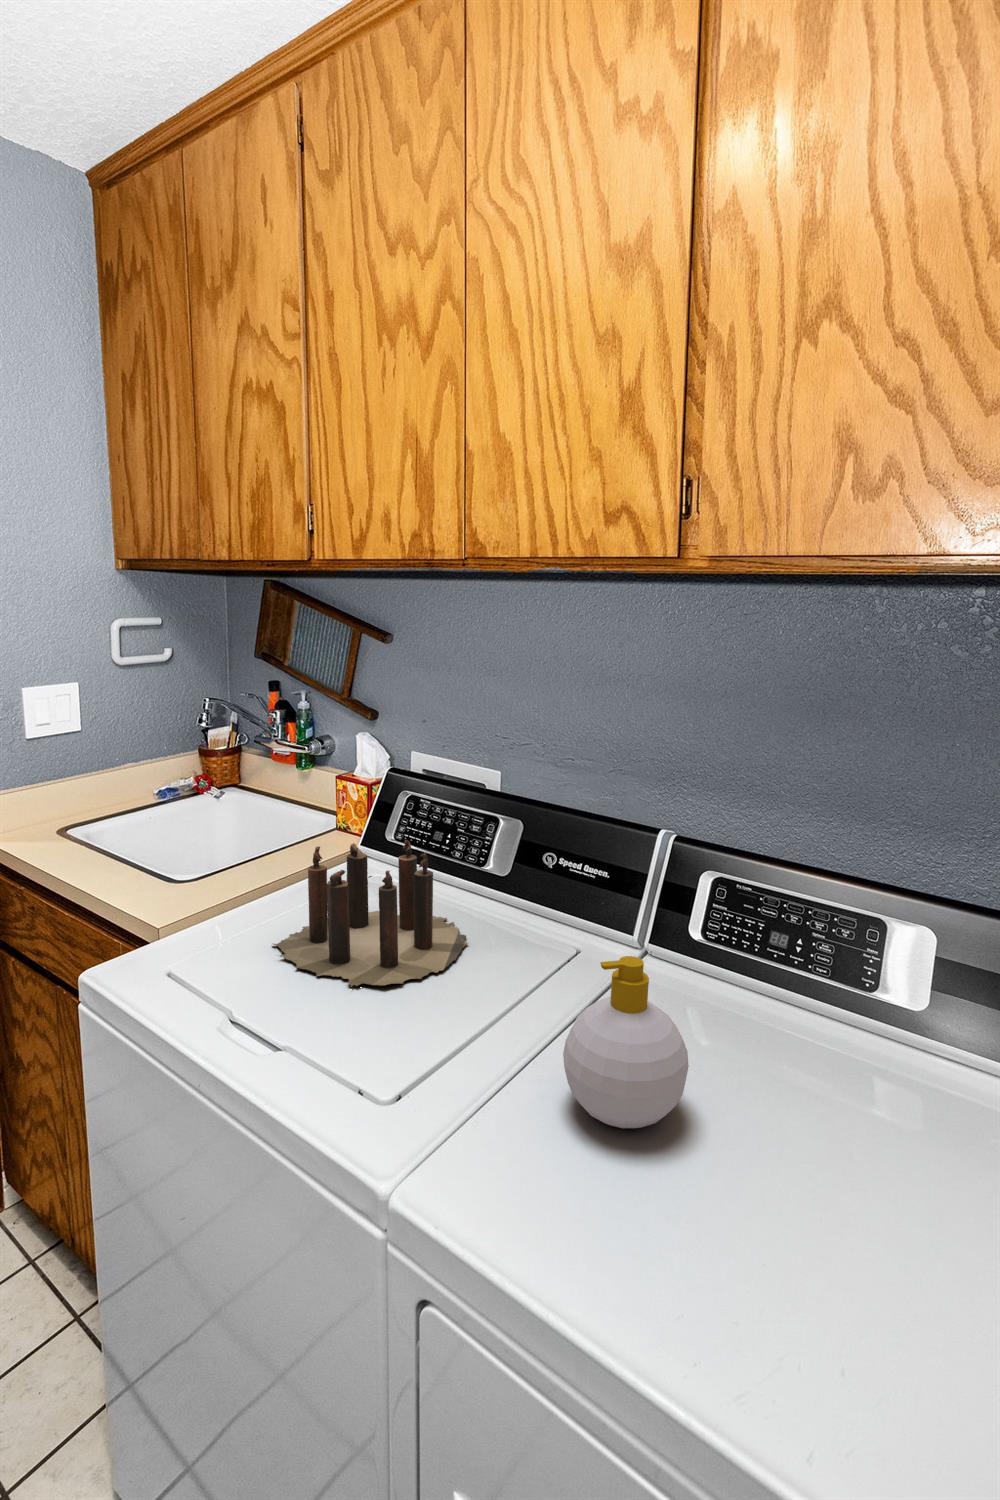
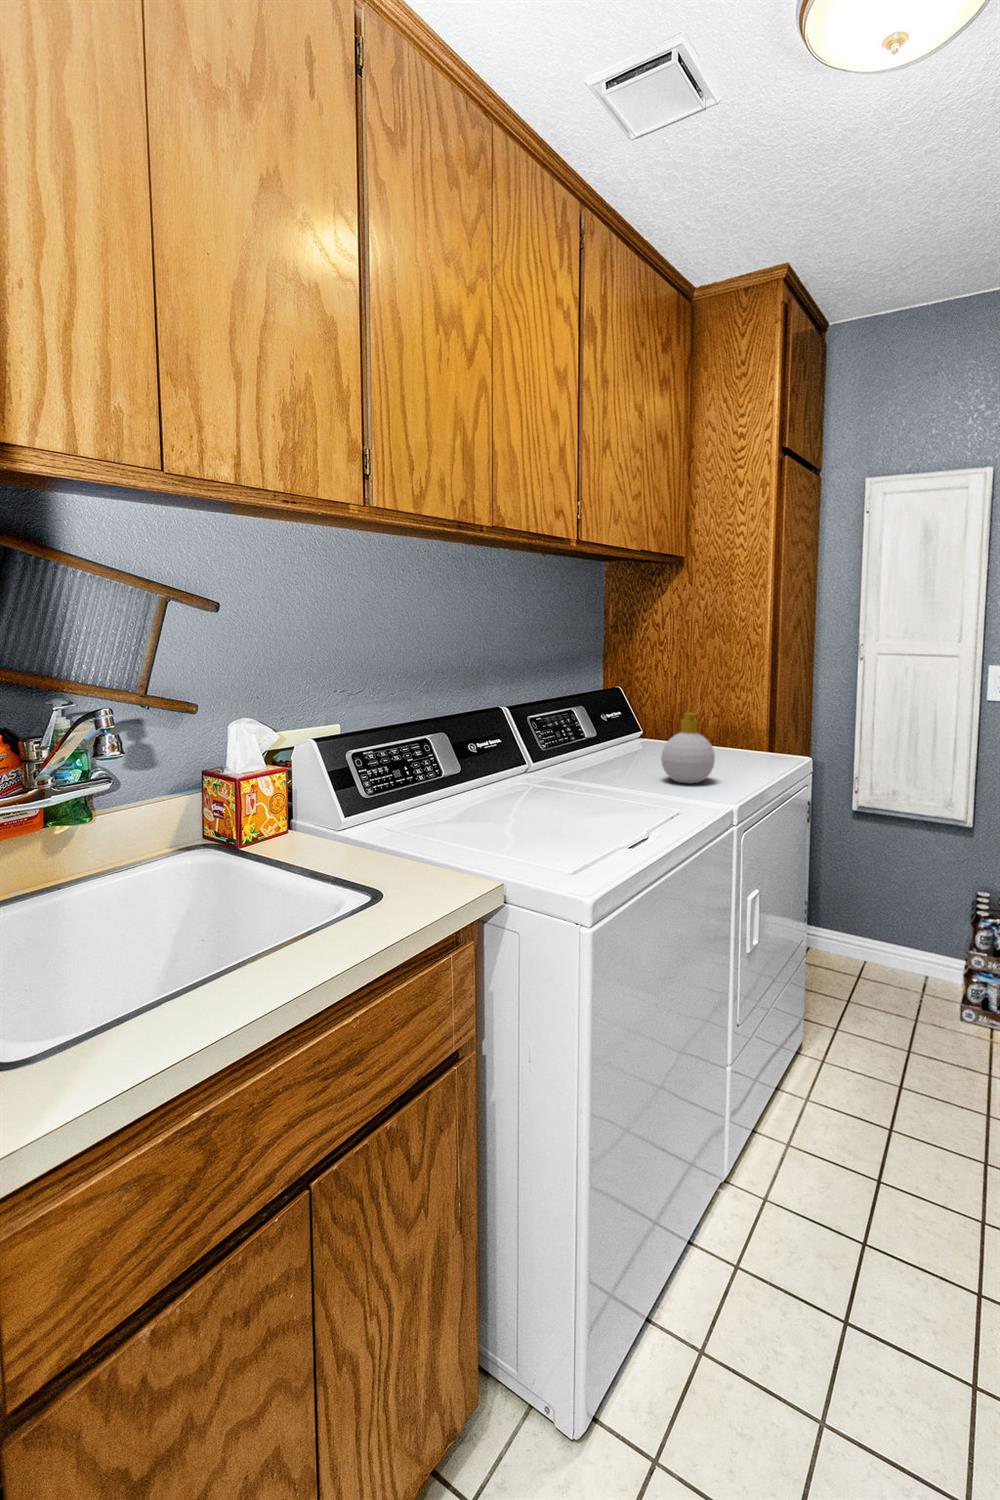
candle: present [273,840,468,987] -> none [465,738,630,837]

